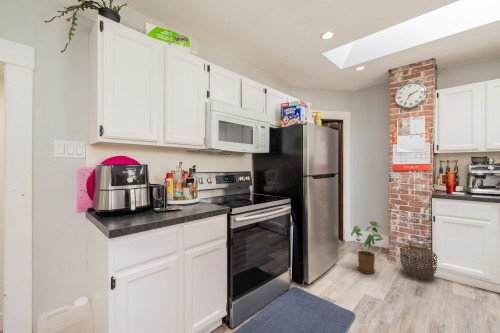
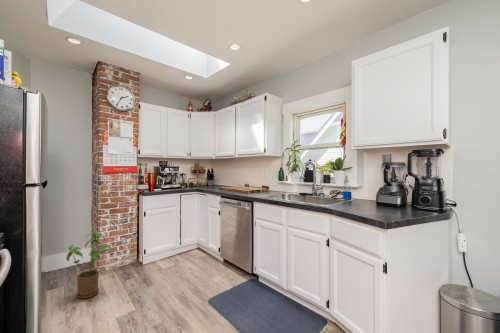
woven basket: present [400,243,437,279] -> none [117,241,147,274]

